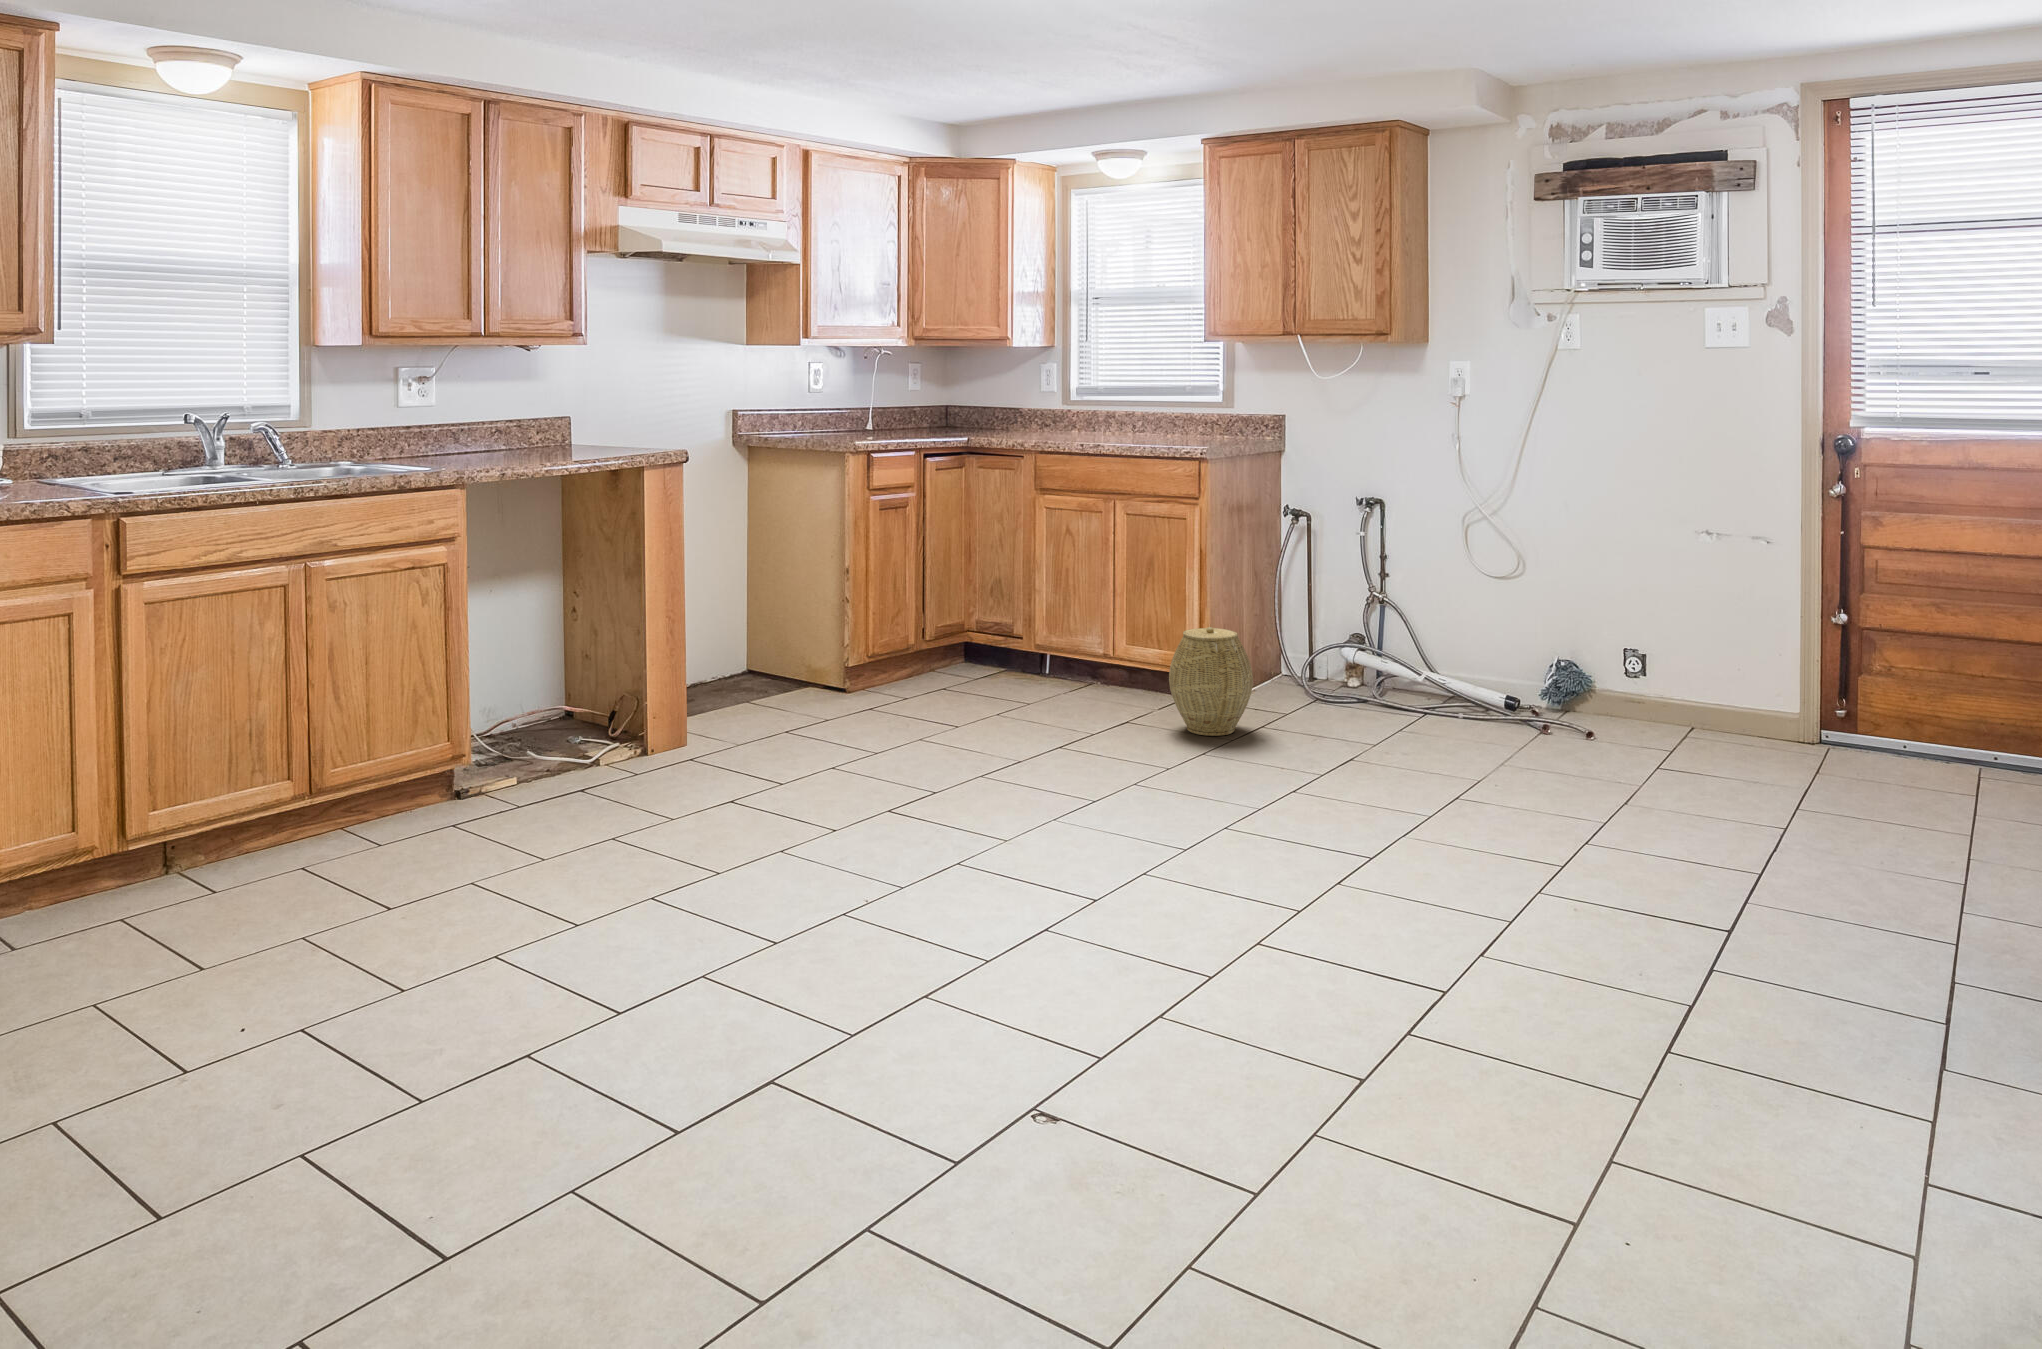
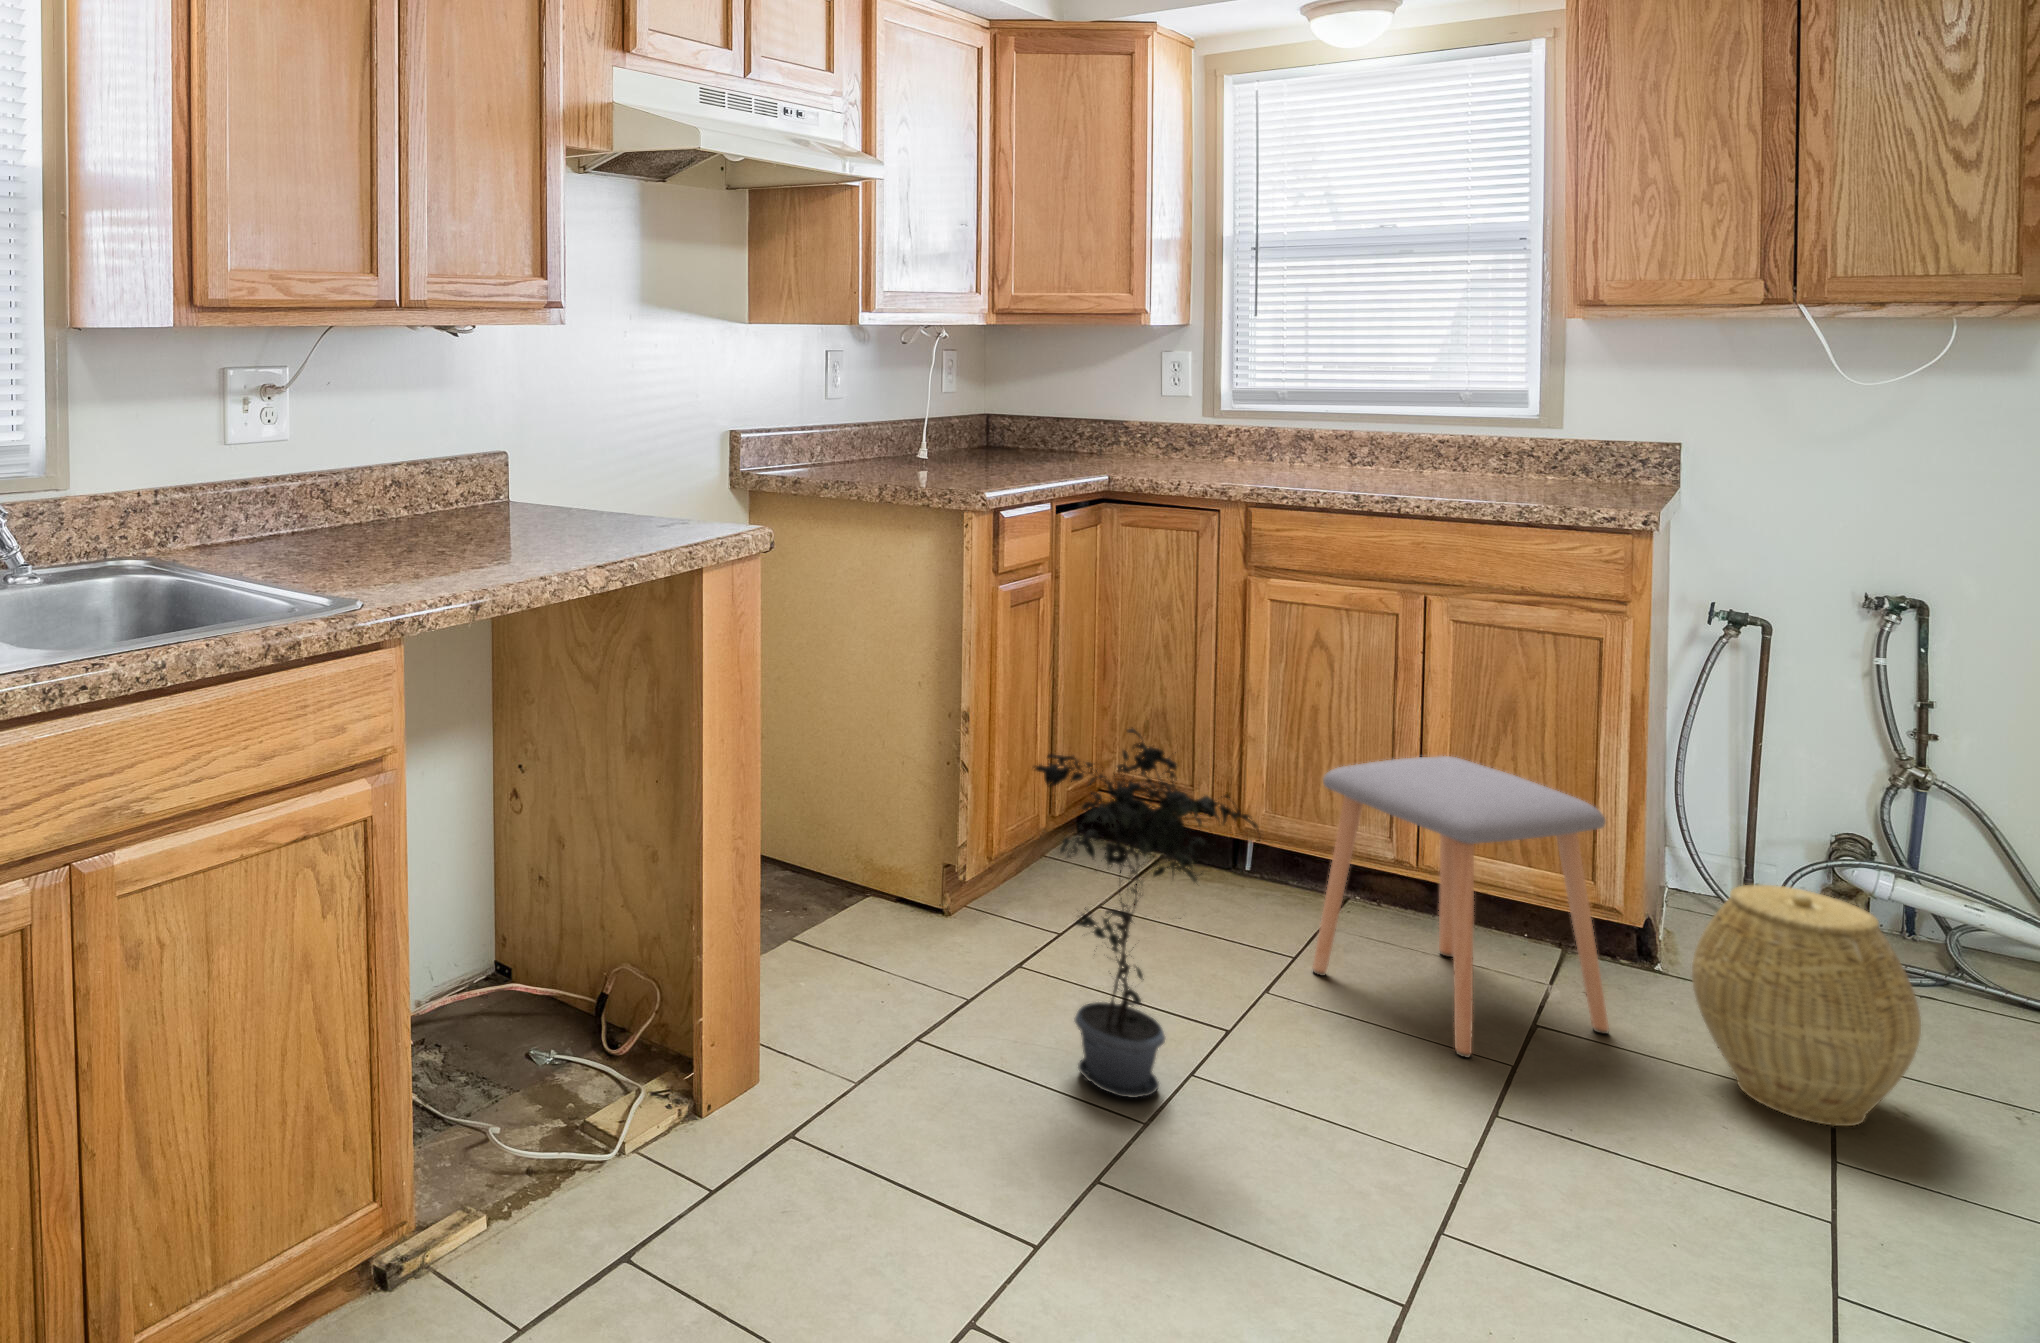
potted plant: none [841,554,928,739] -> present [1034,729,1258,1098]
stool: none [1029,583,1153,724] -> present [1312,756,1609,1057]

